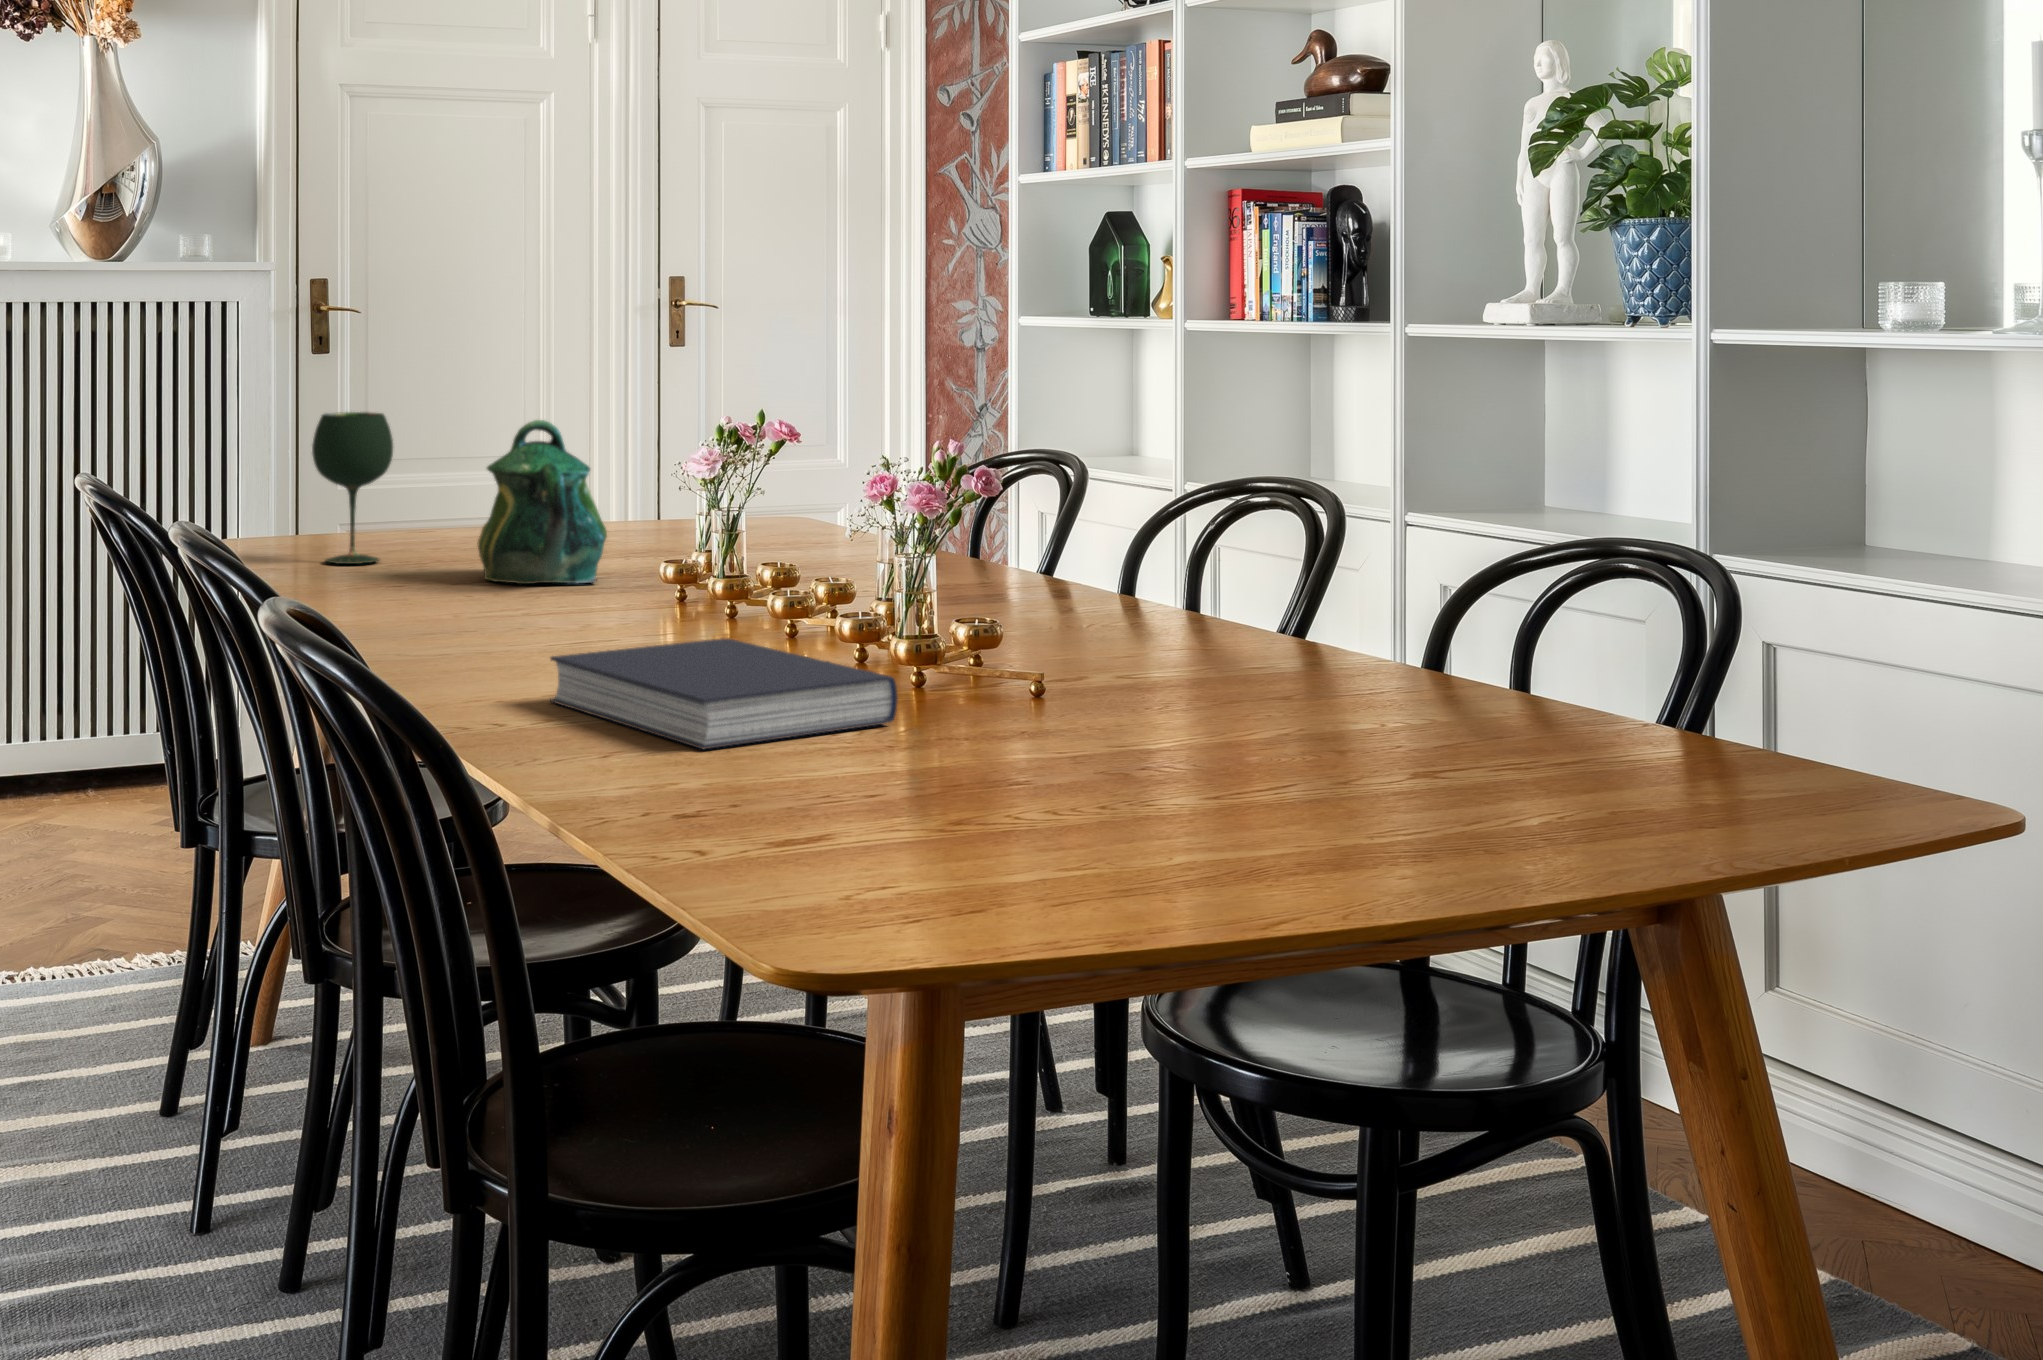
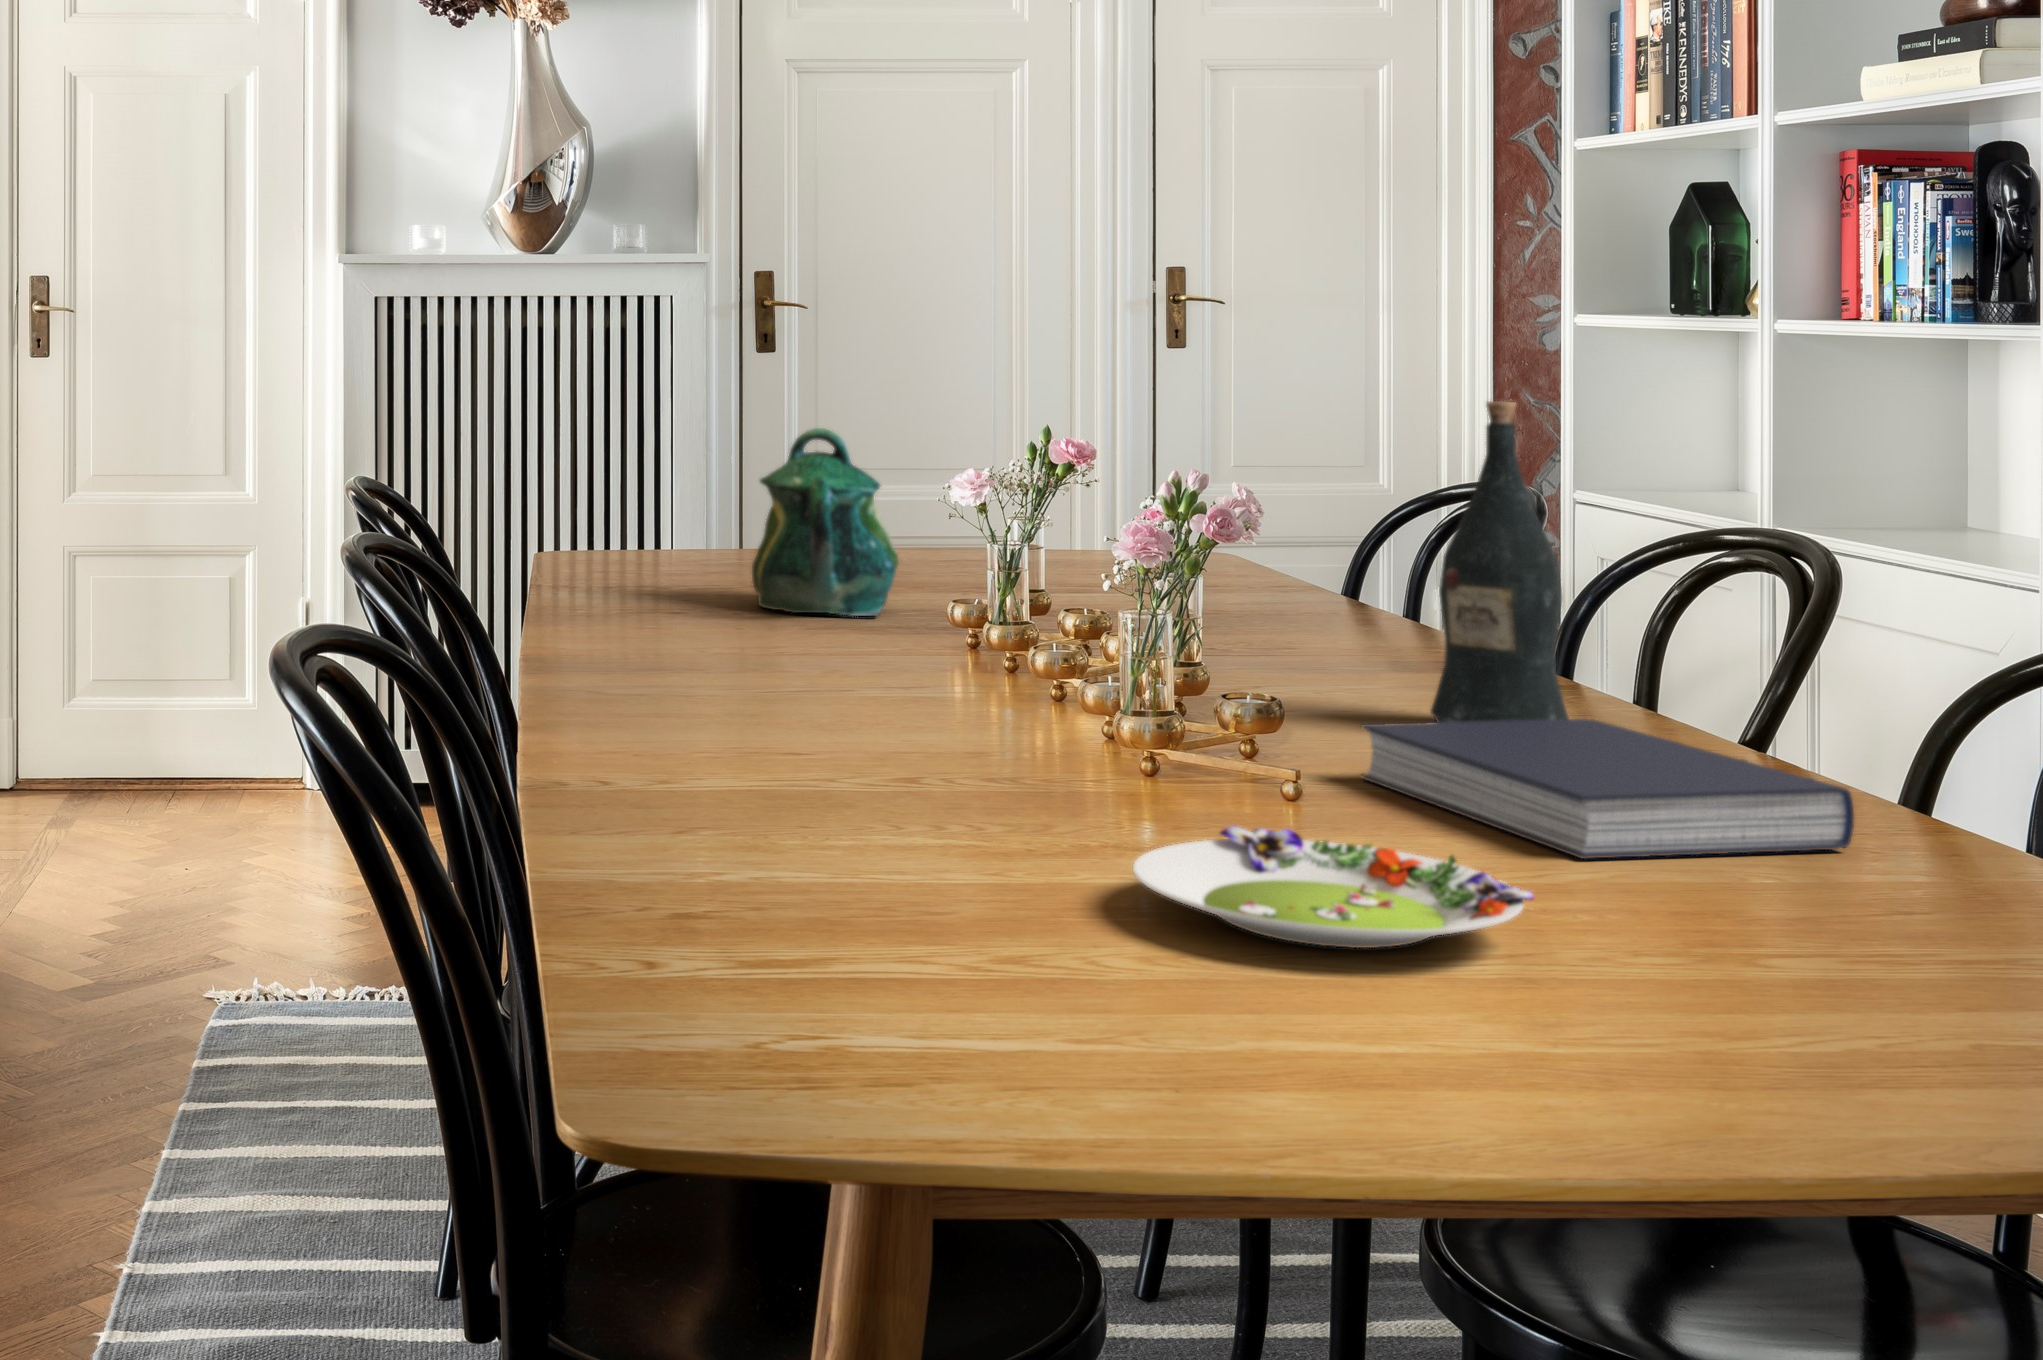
wine bottle: none [1095,384,1194,642] -> present [1431,401,1569,722]
wine glass: present [312,412,393,564] -> none [600,415,687,580]
book: present [550,638,898,749] -> present [1362,719,1854,859]
salad plate: none [1053,719,1337,799] -> present [1133,826,1534,948]

